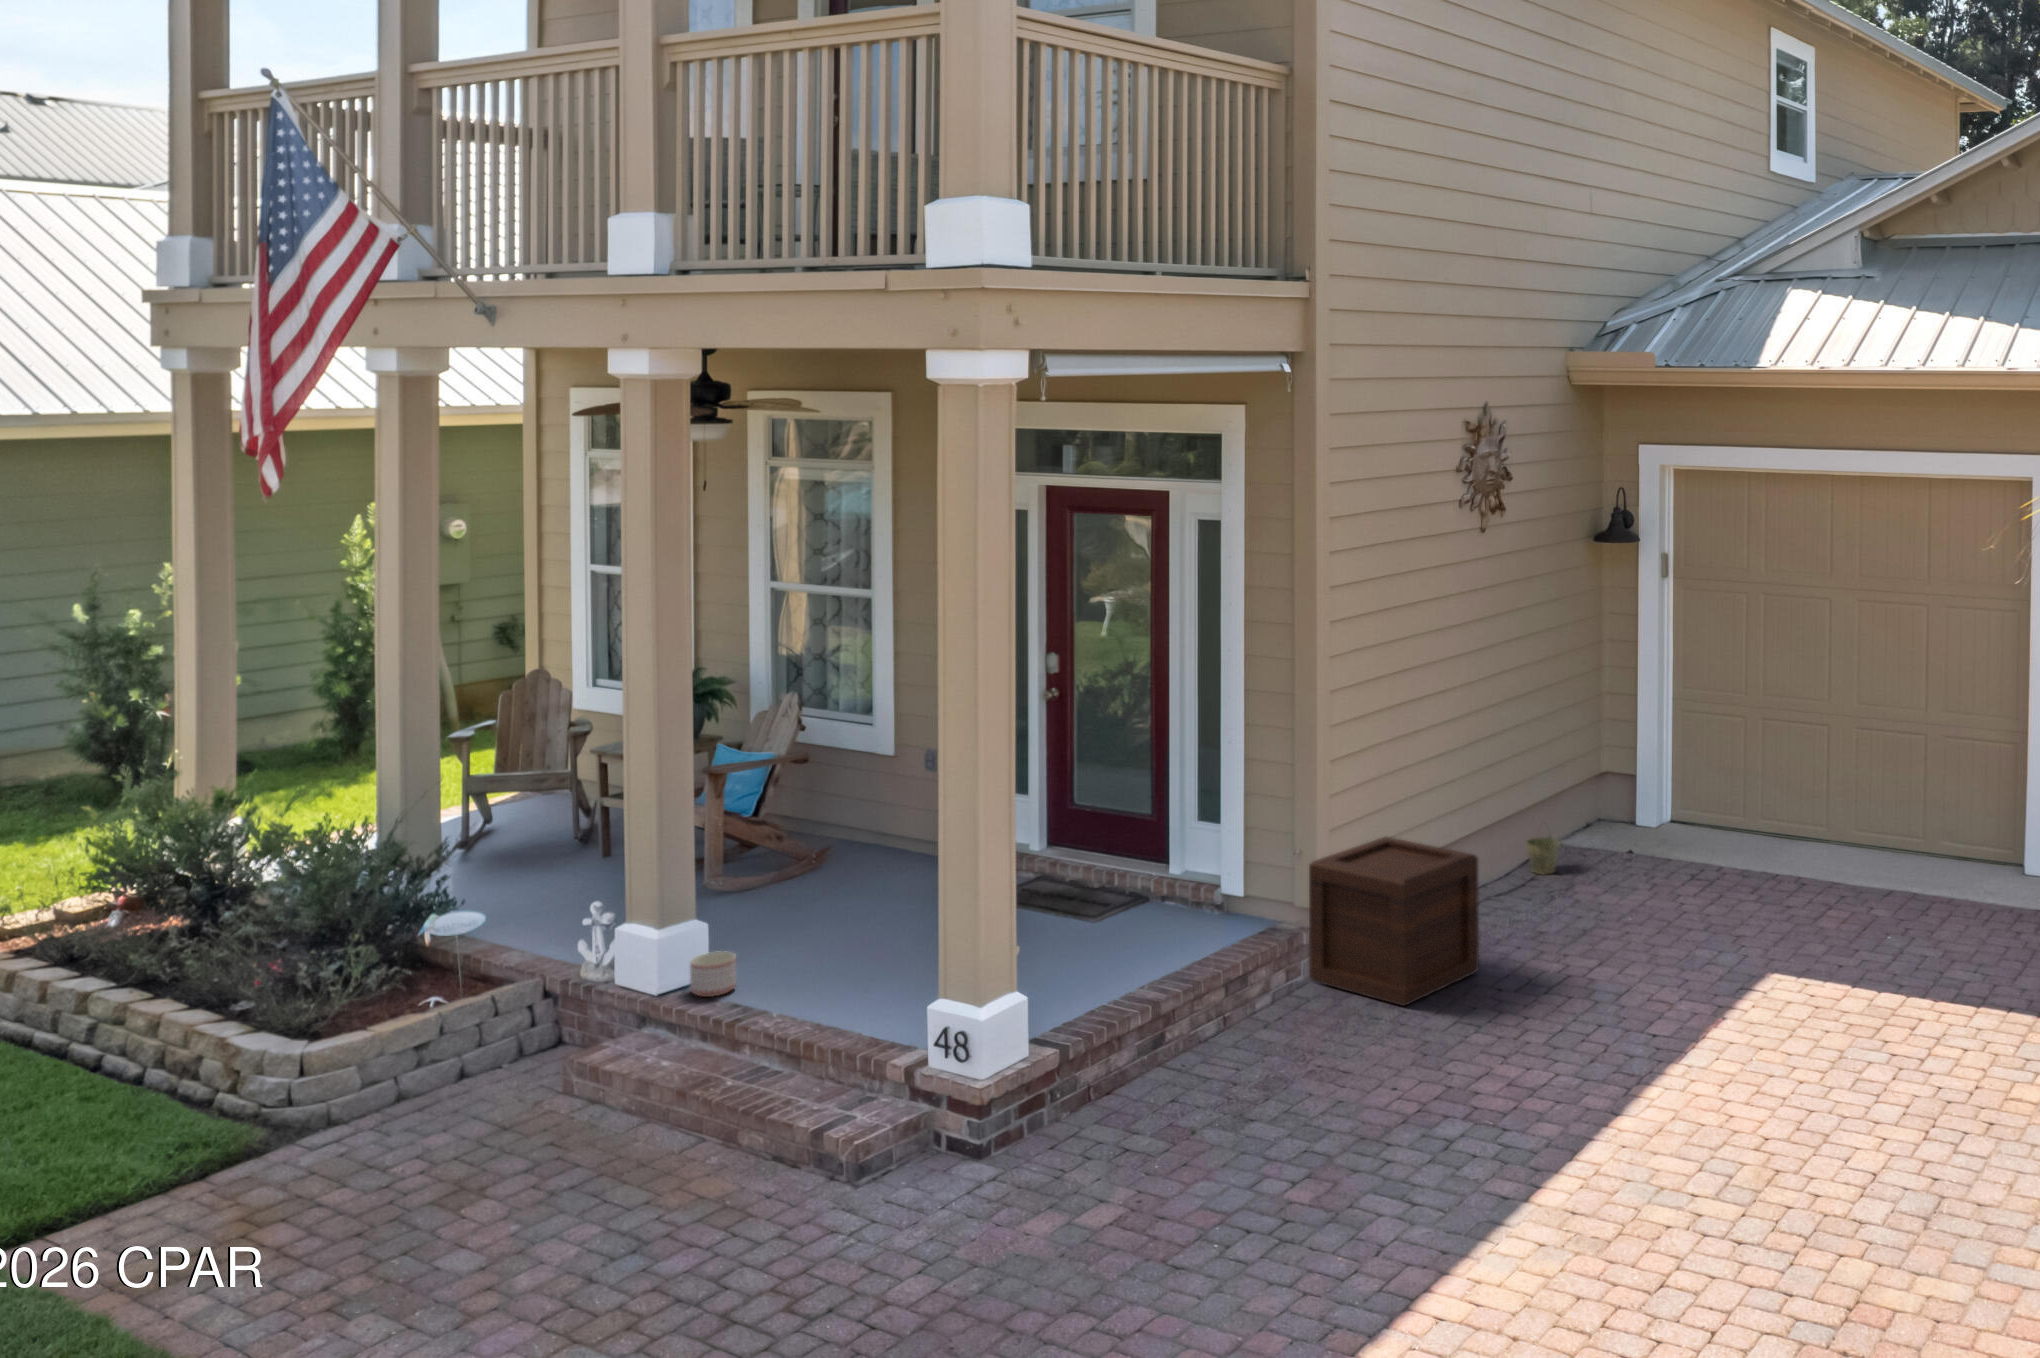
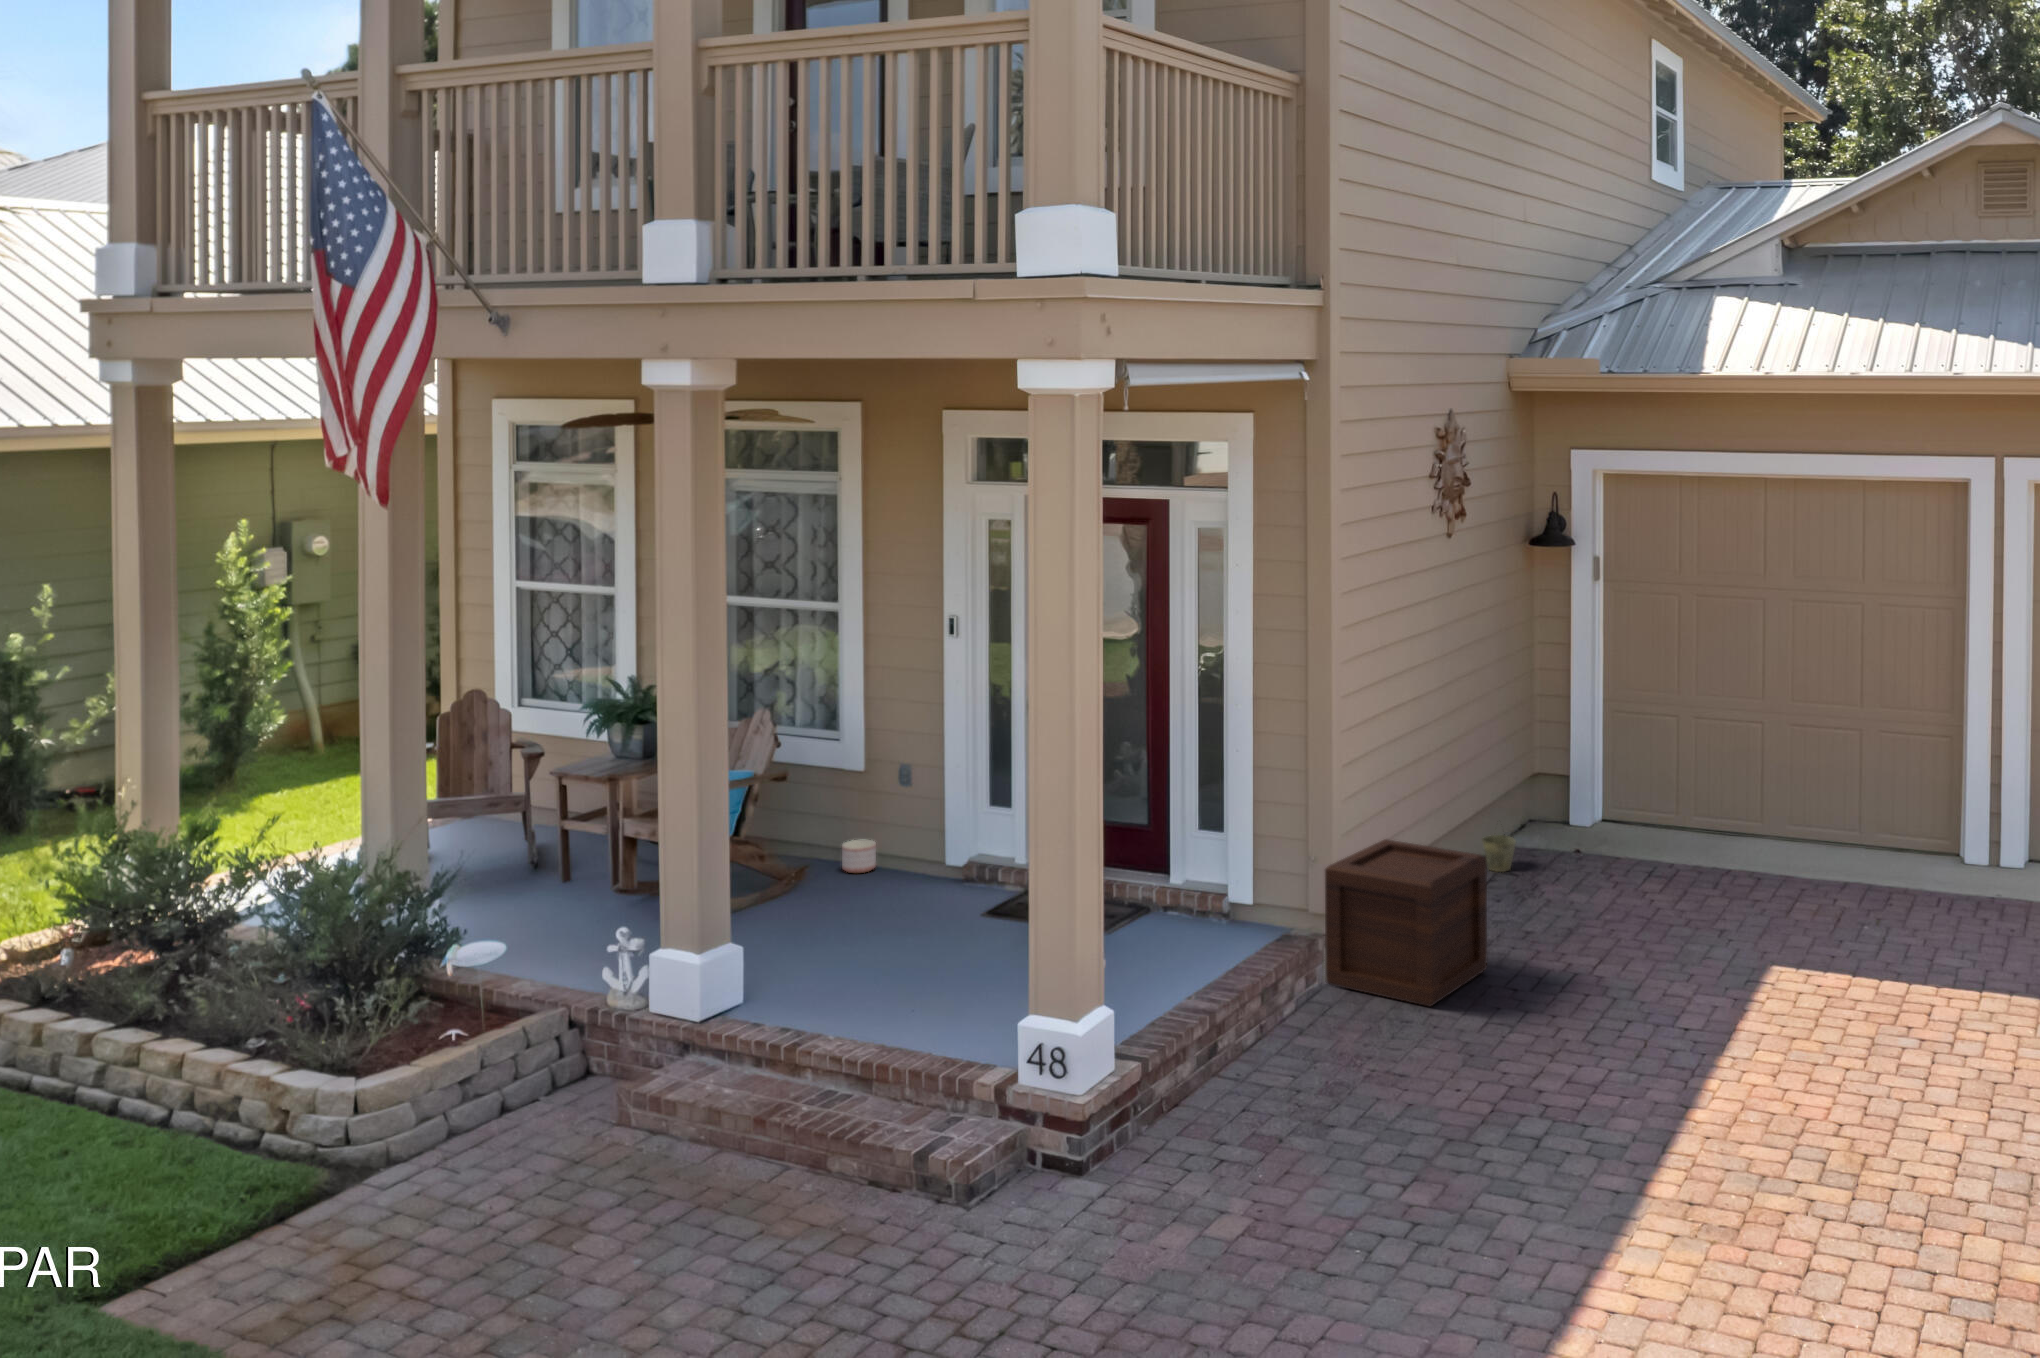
planter: present [690,951,736,997] -> present [842,840,876,873]

